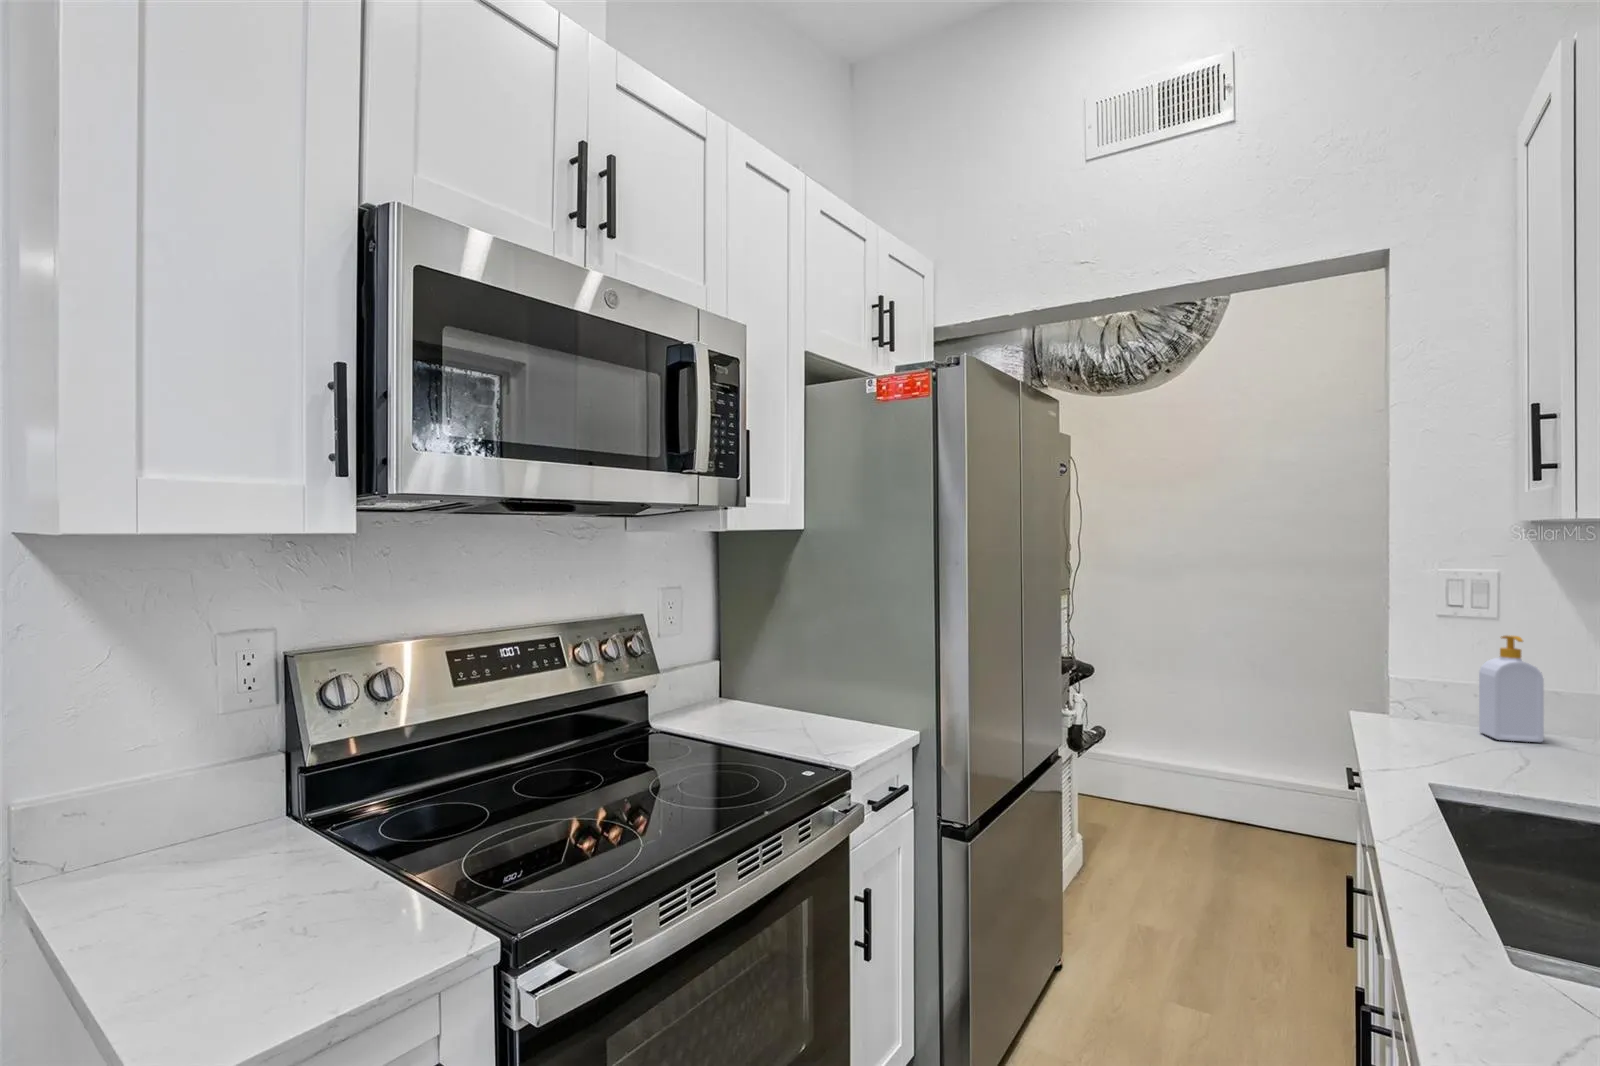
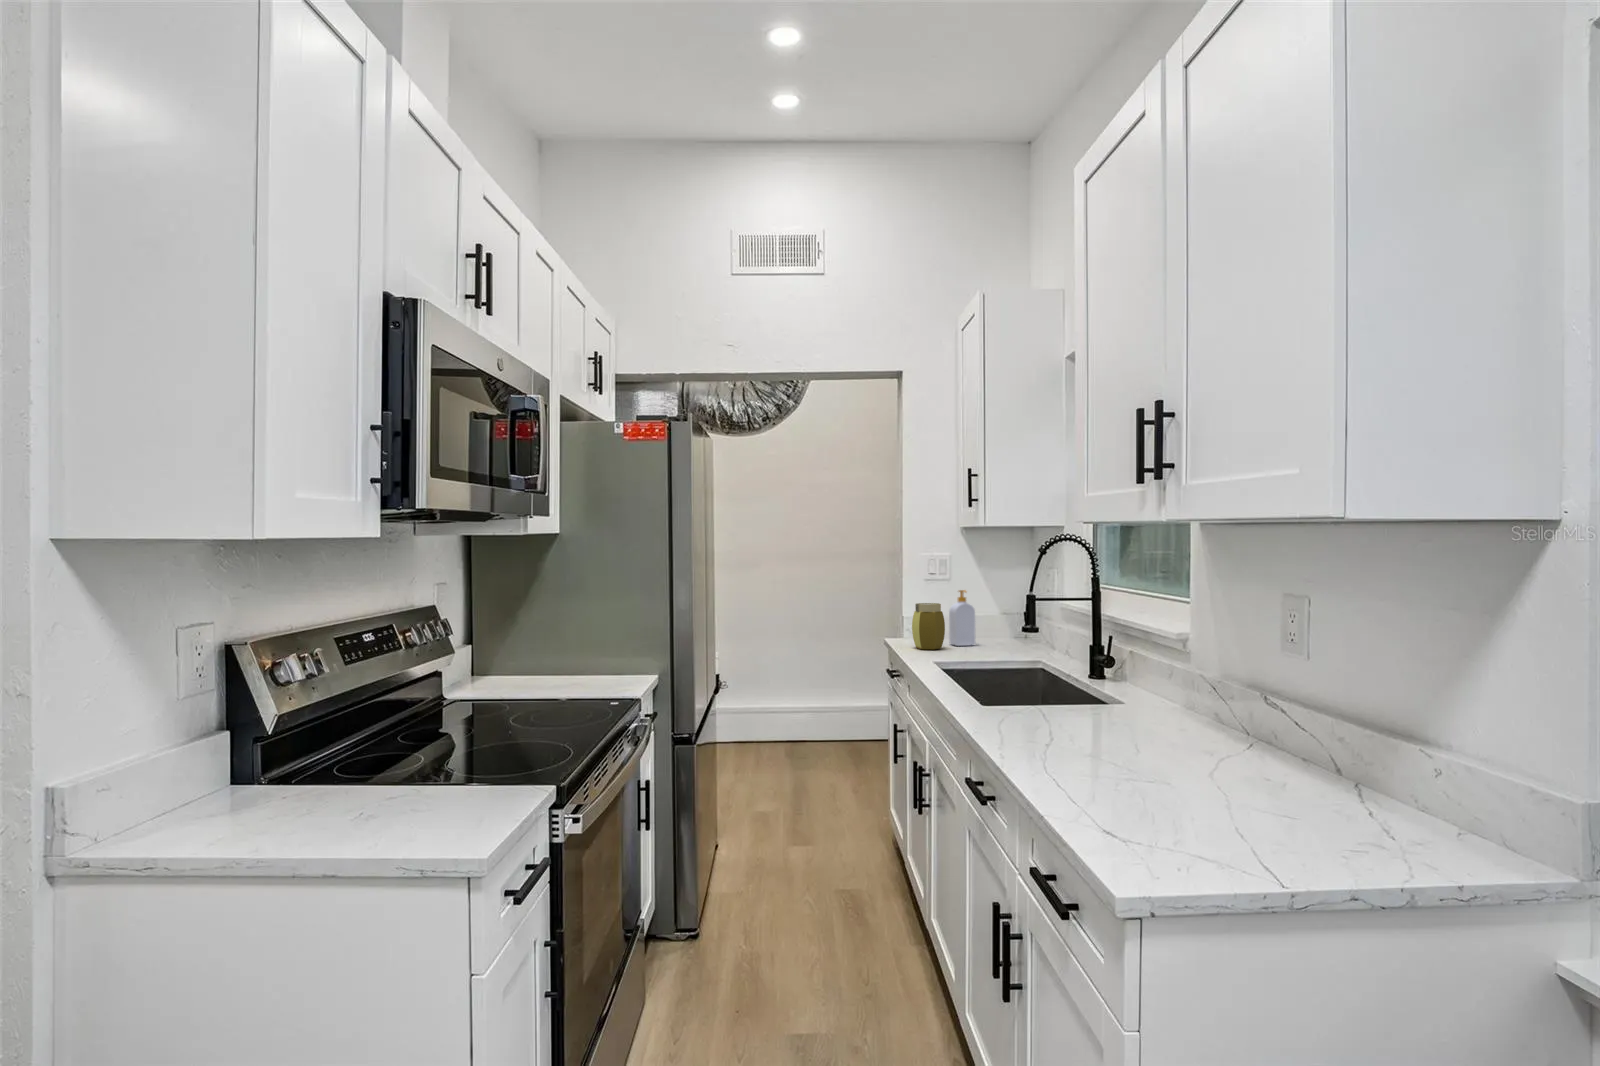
jar: none [1392,655,1468,745] -> present [912,603,945,649]

